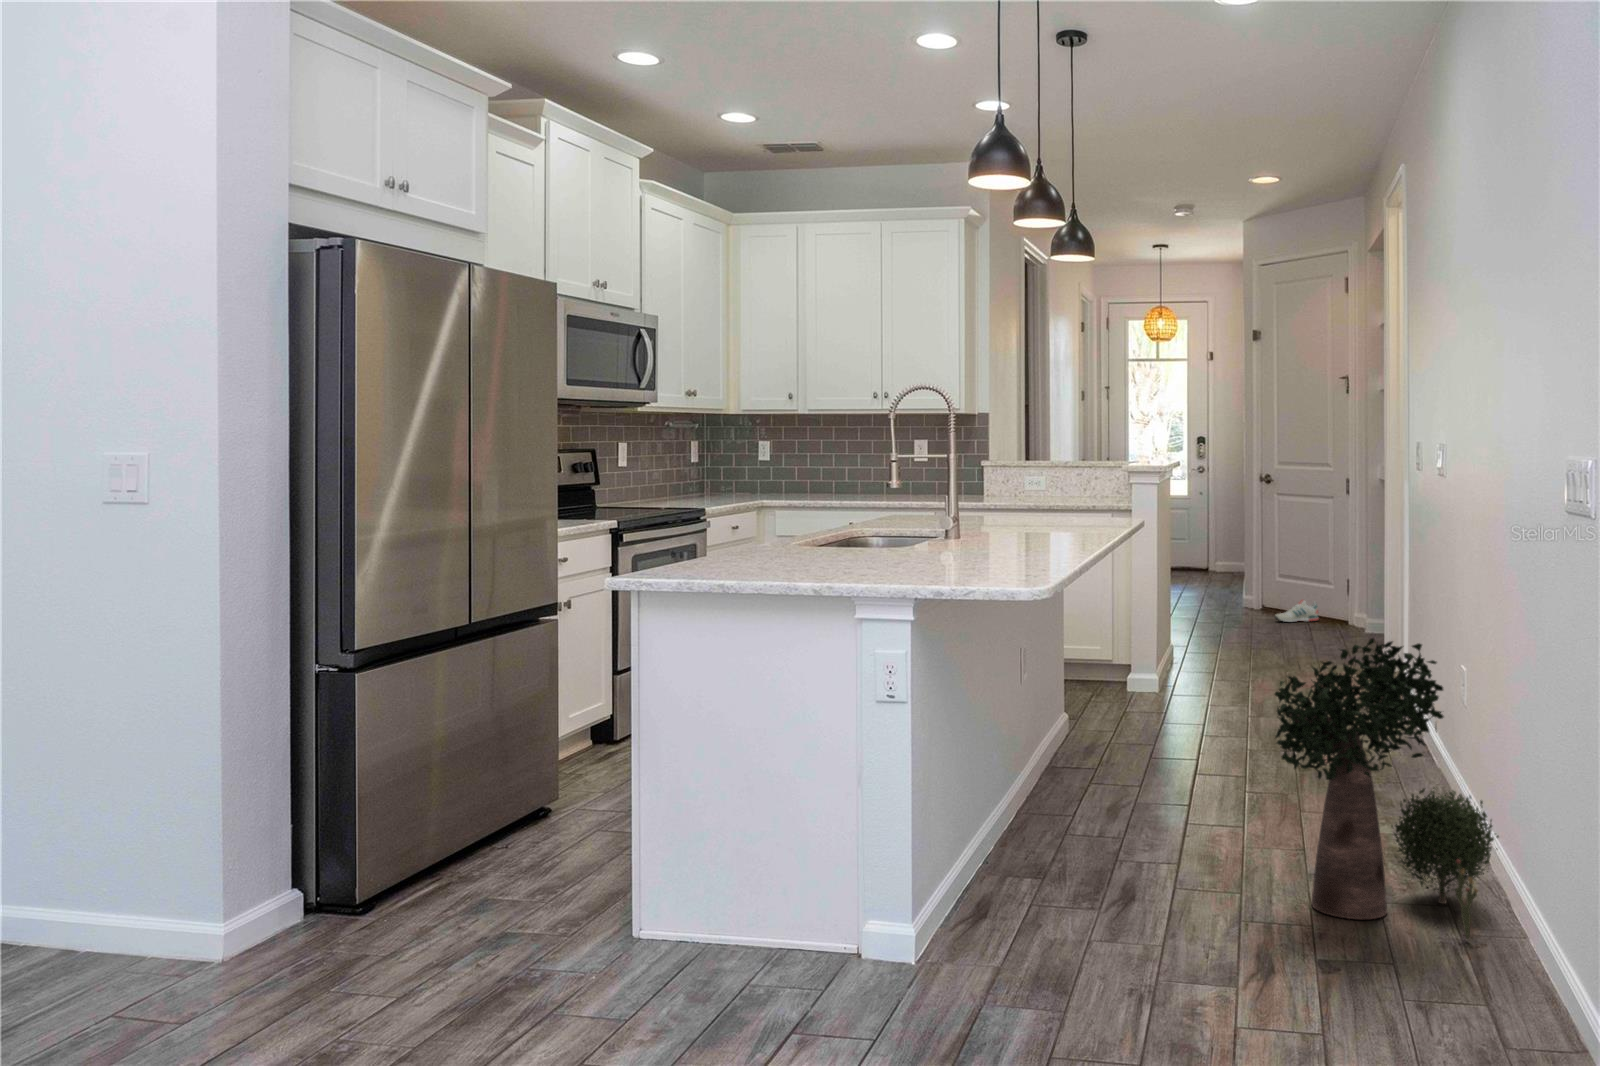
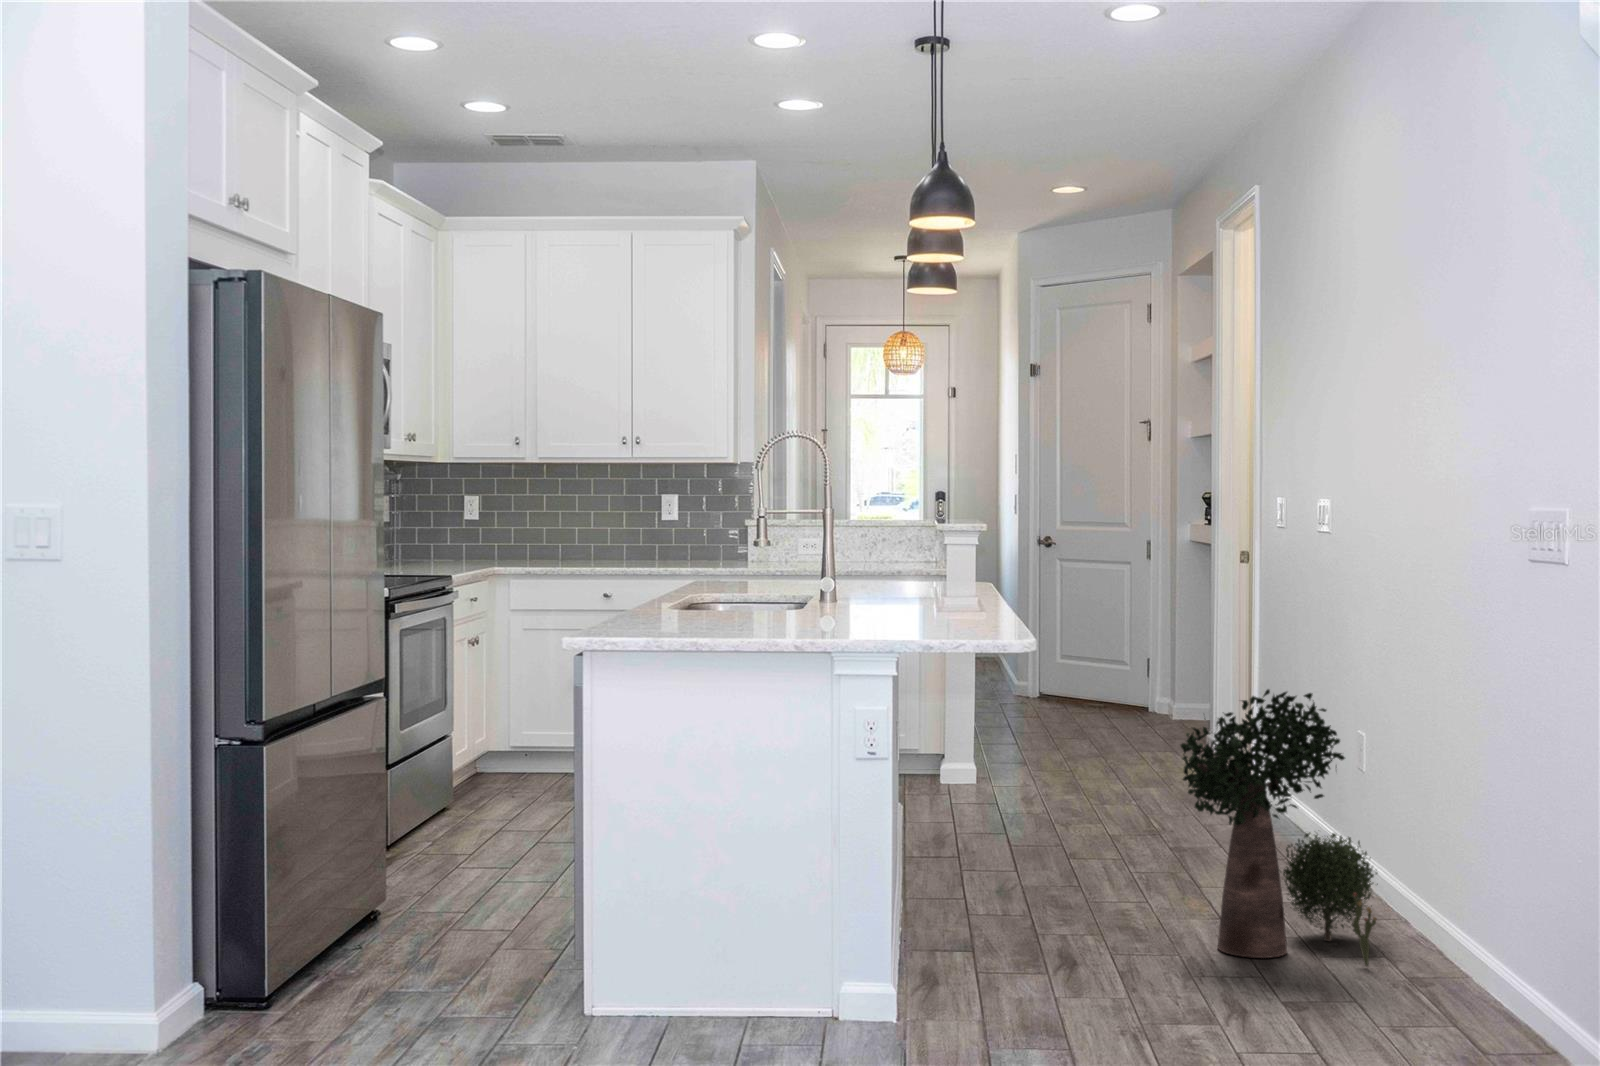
shoe: present [1275,600,1319,622] -> none [1010,679,1055,704]

